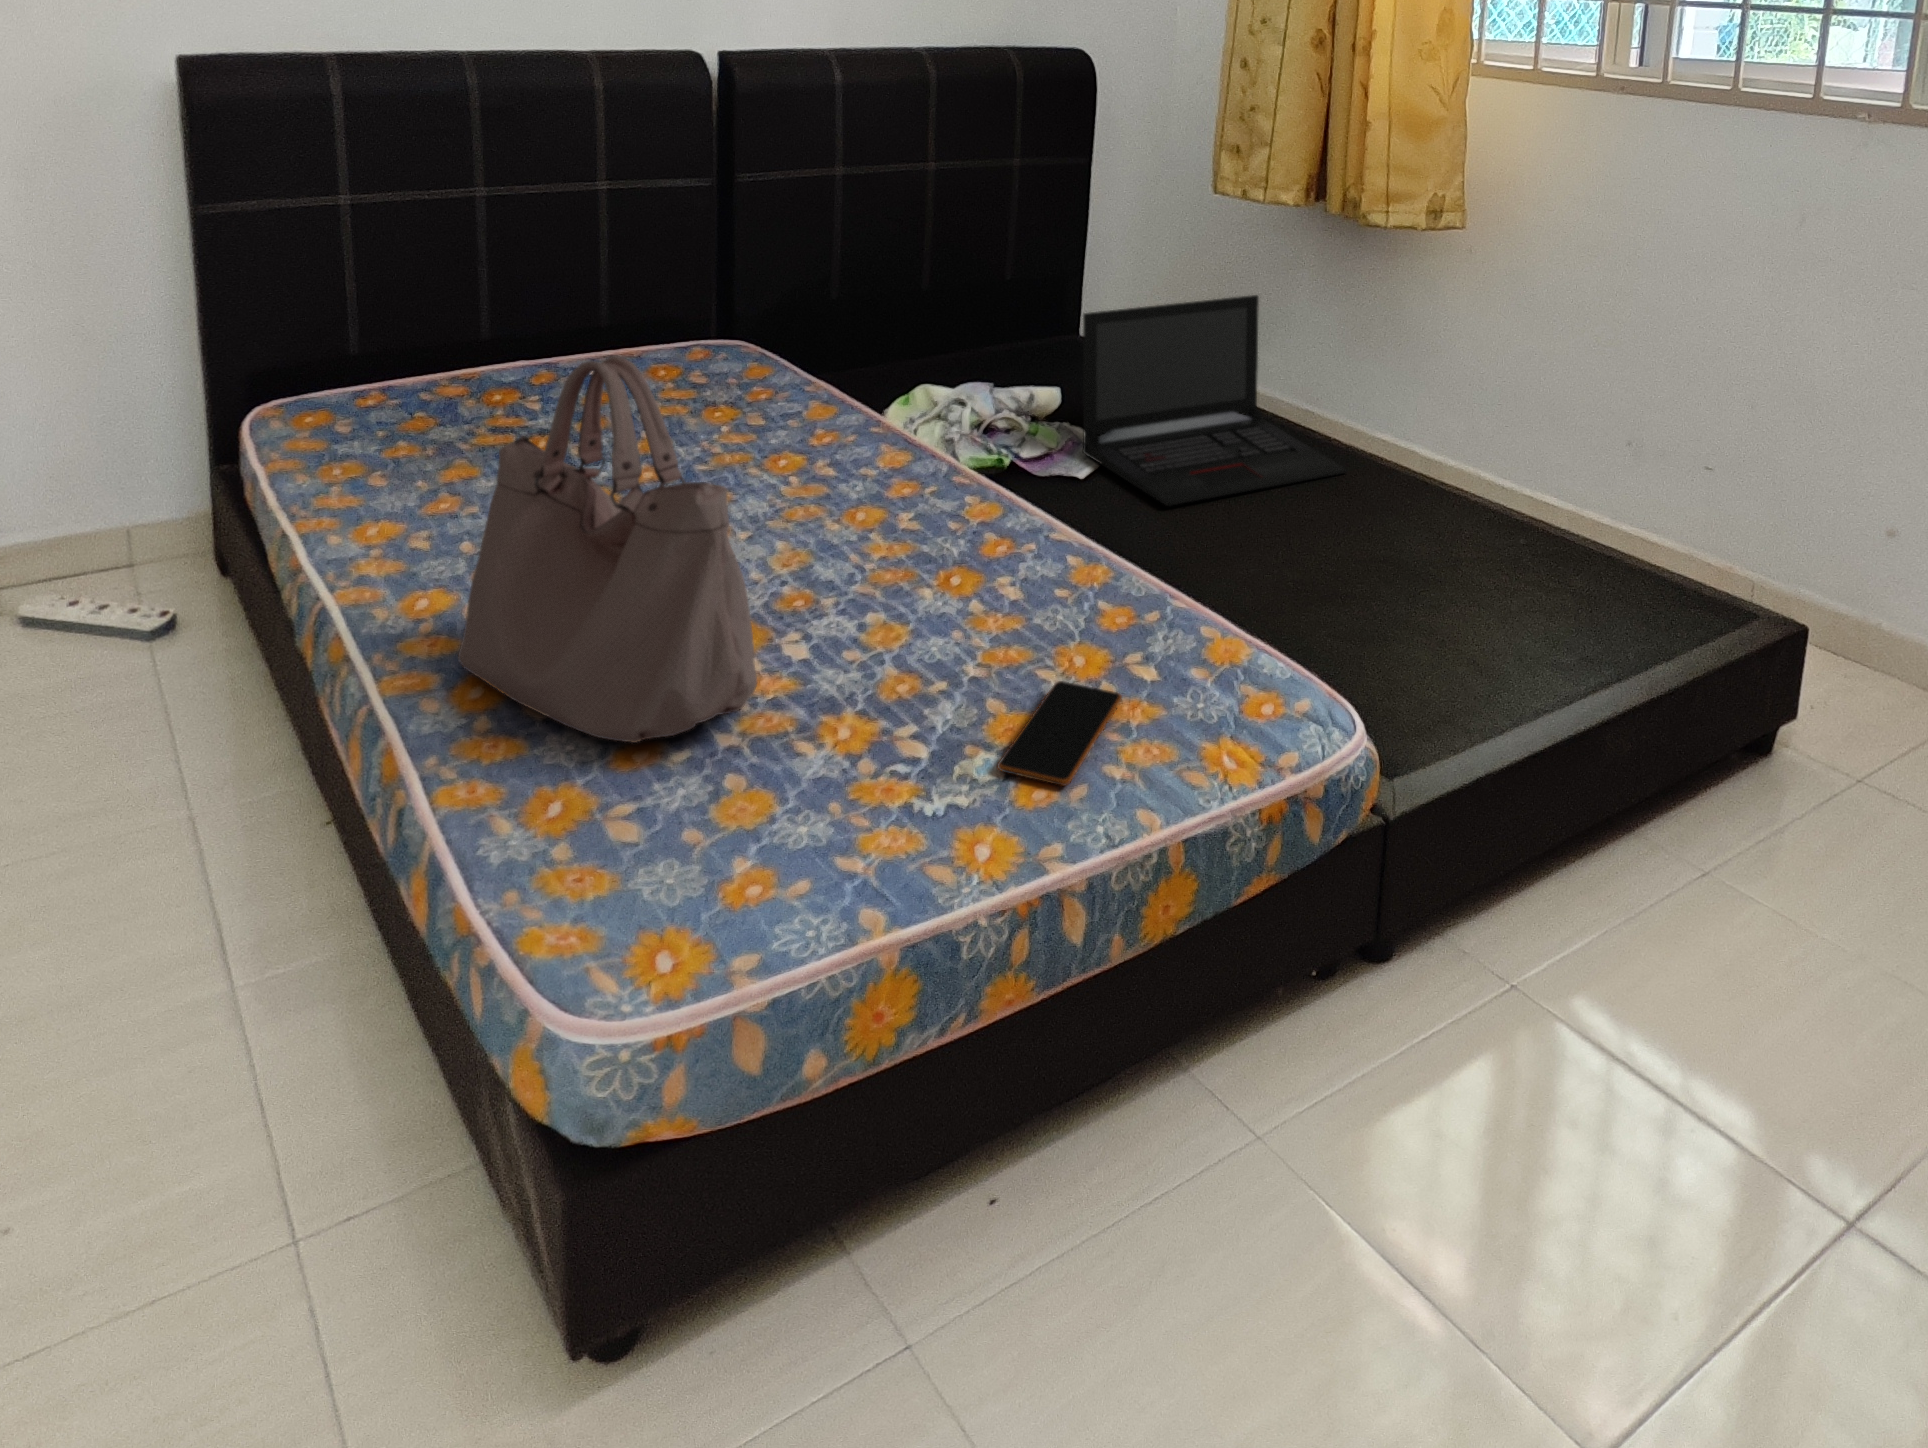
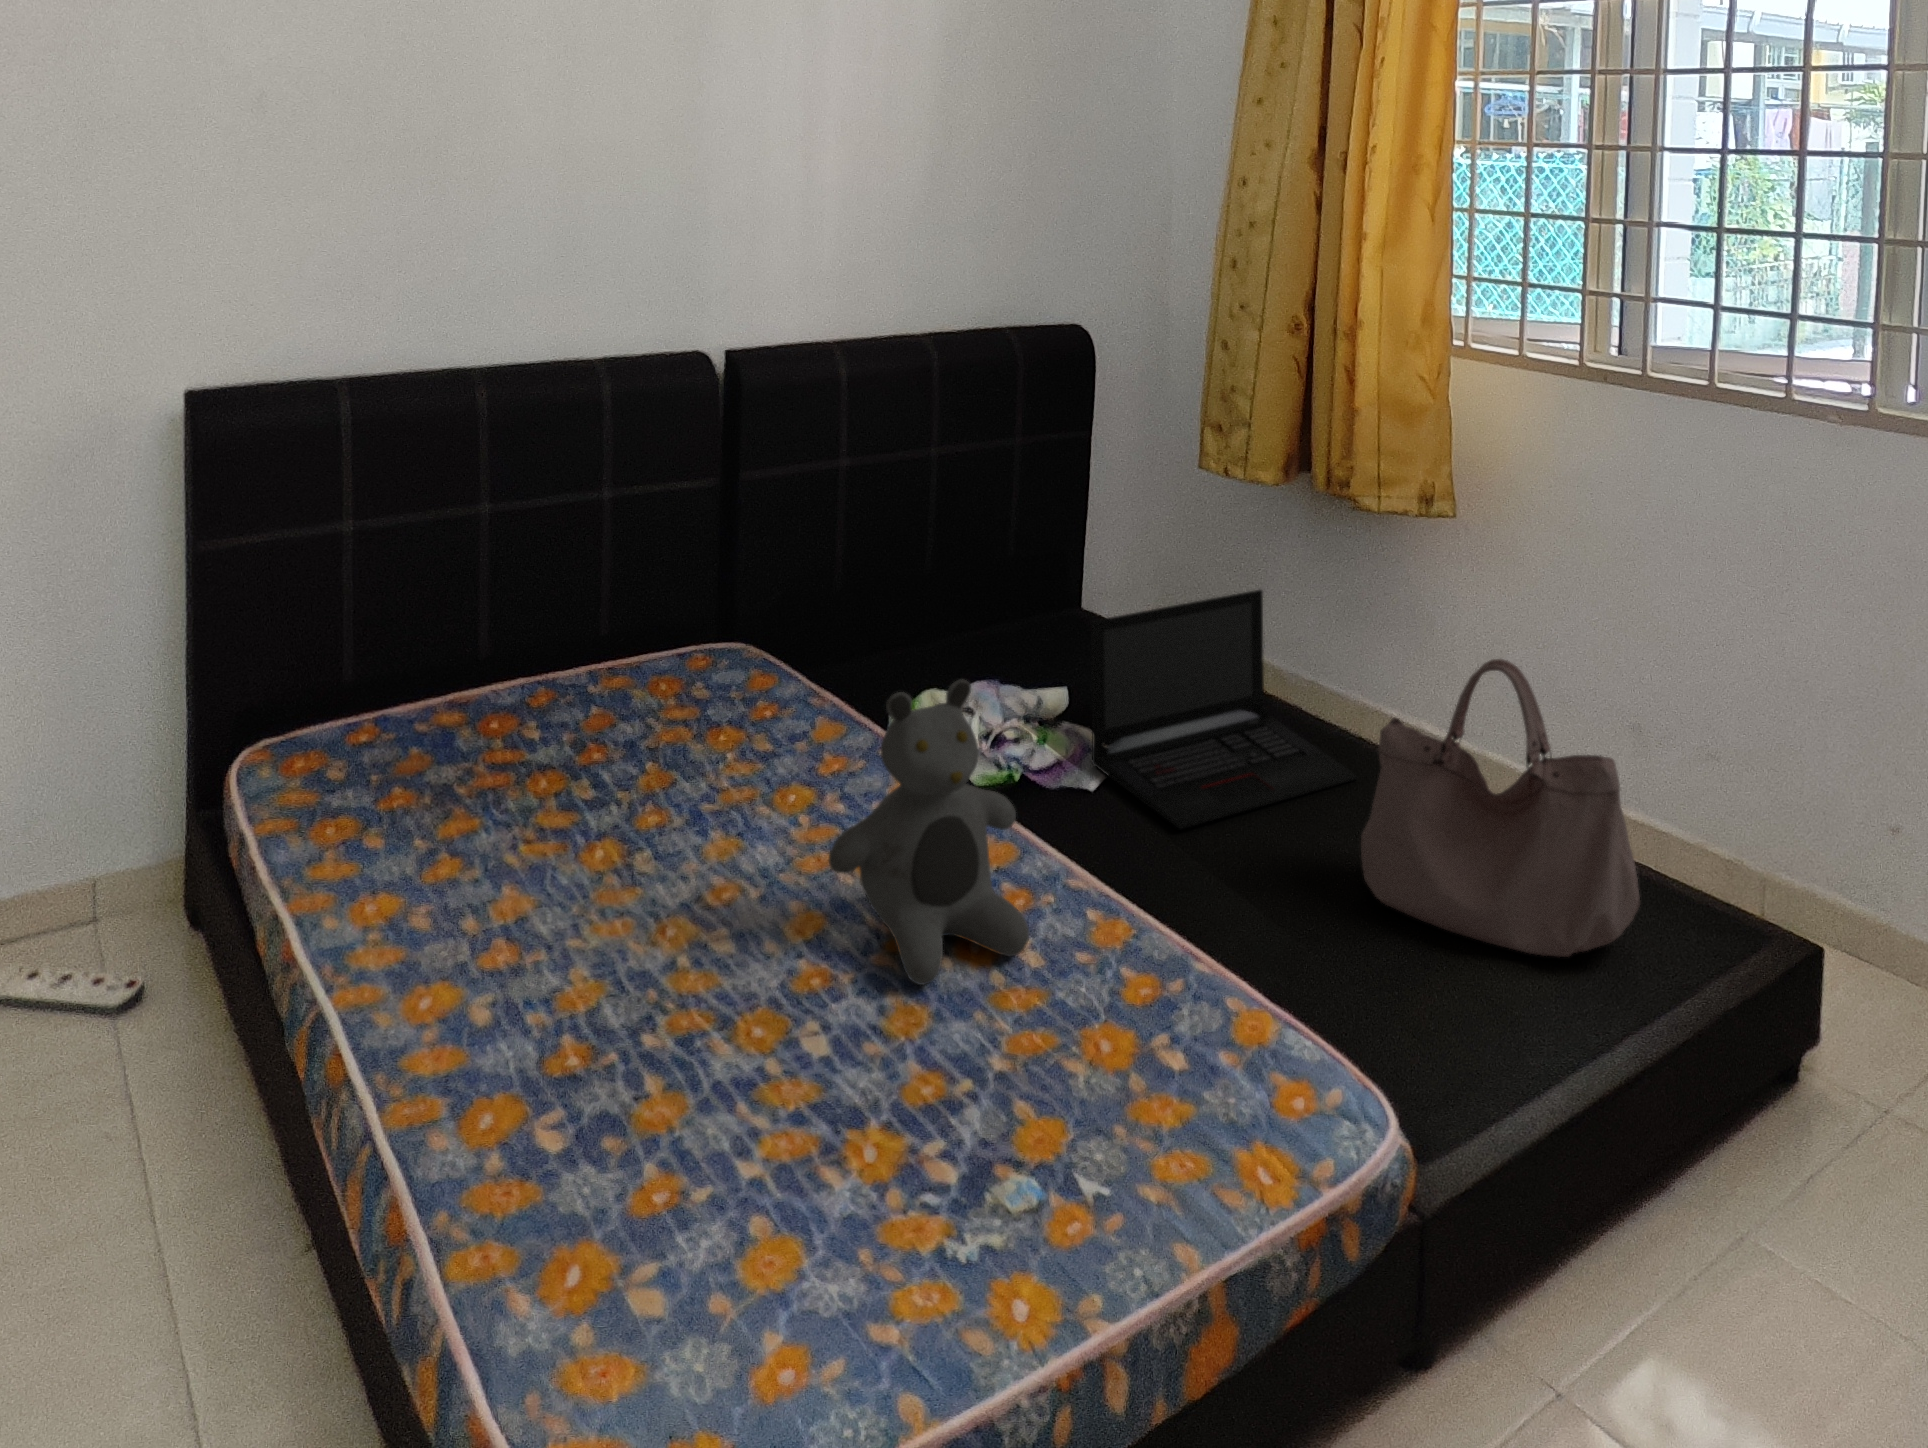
teddy bear: none [811,325,1009,606] -> present [829,679,1030,985]
handbag: present [458,356,757,743] -> present [1361,659,1640,957]
smartphone: present [997,681,1122,786] -> none [1029,1077,1151,1212]

